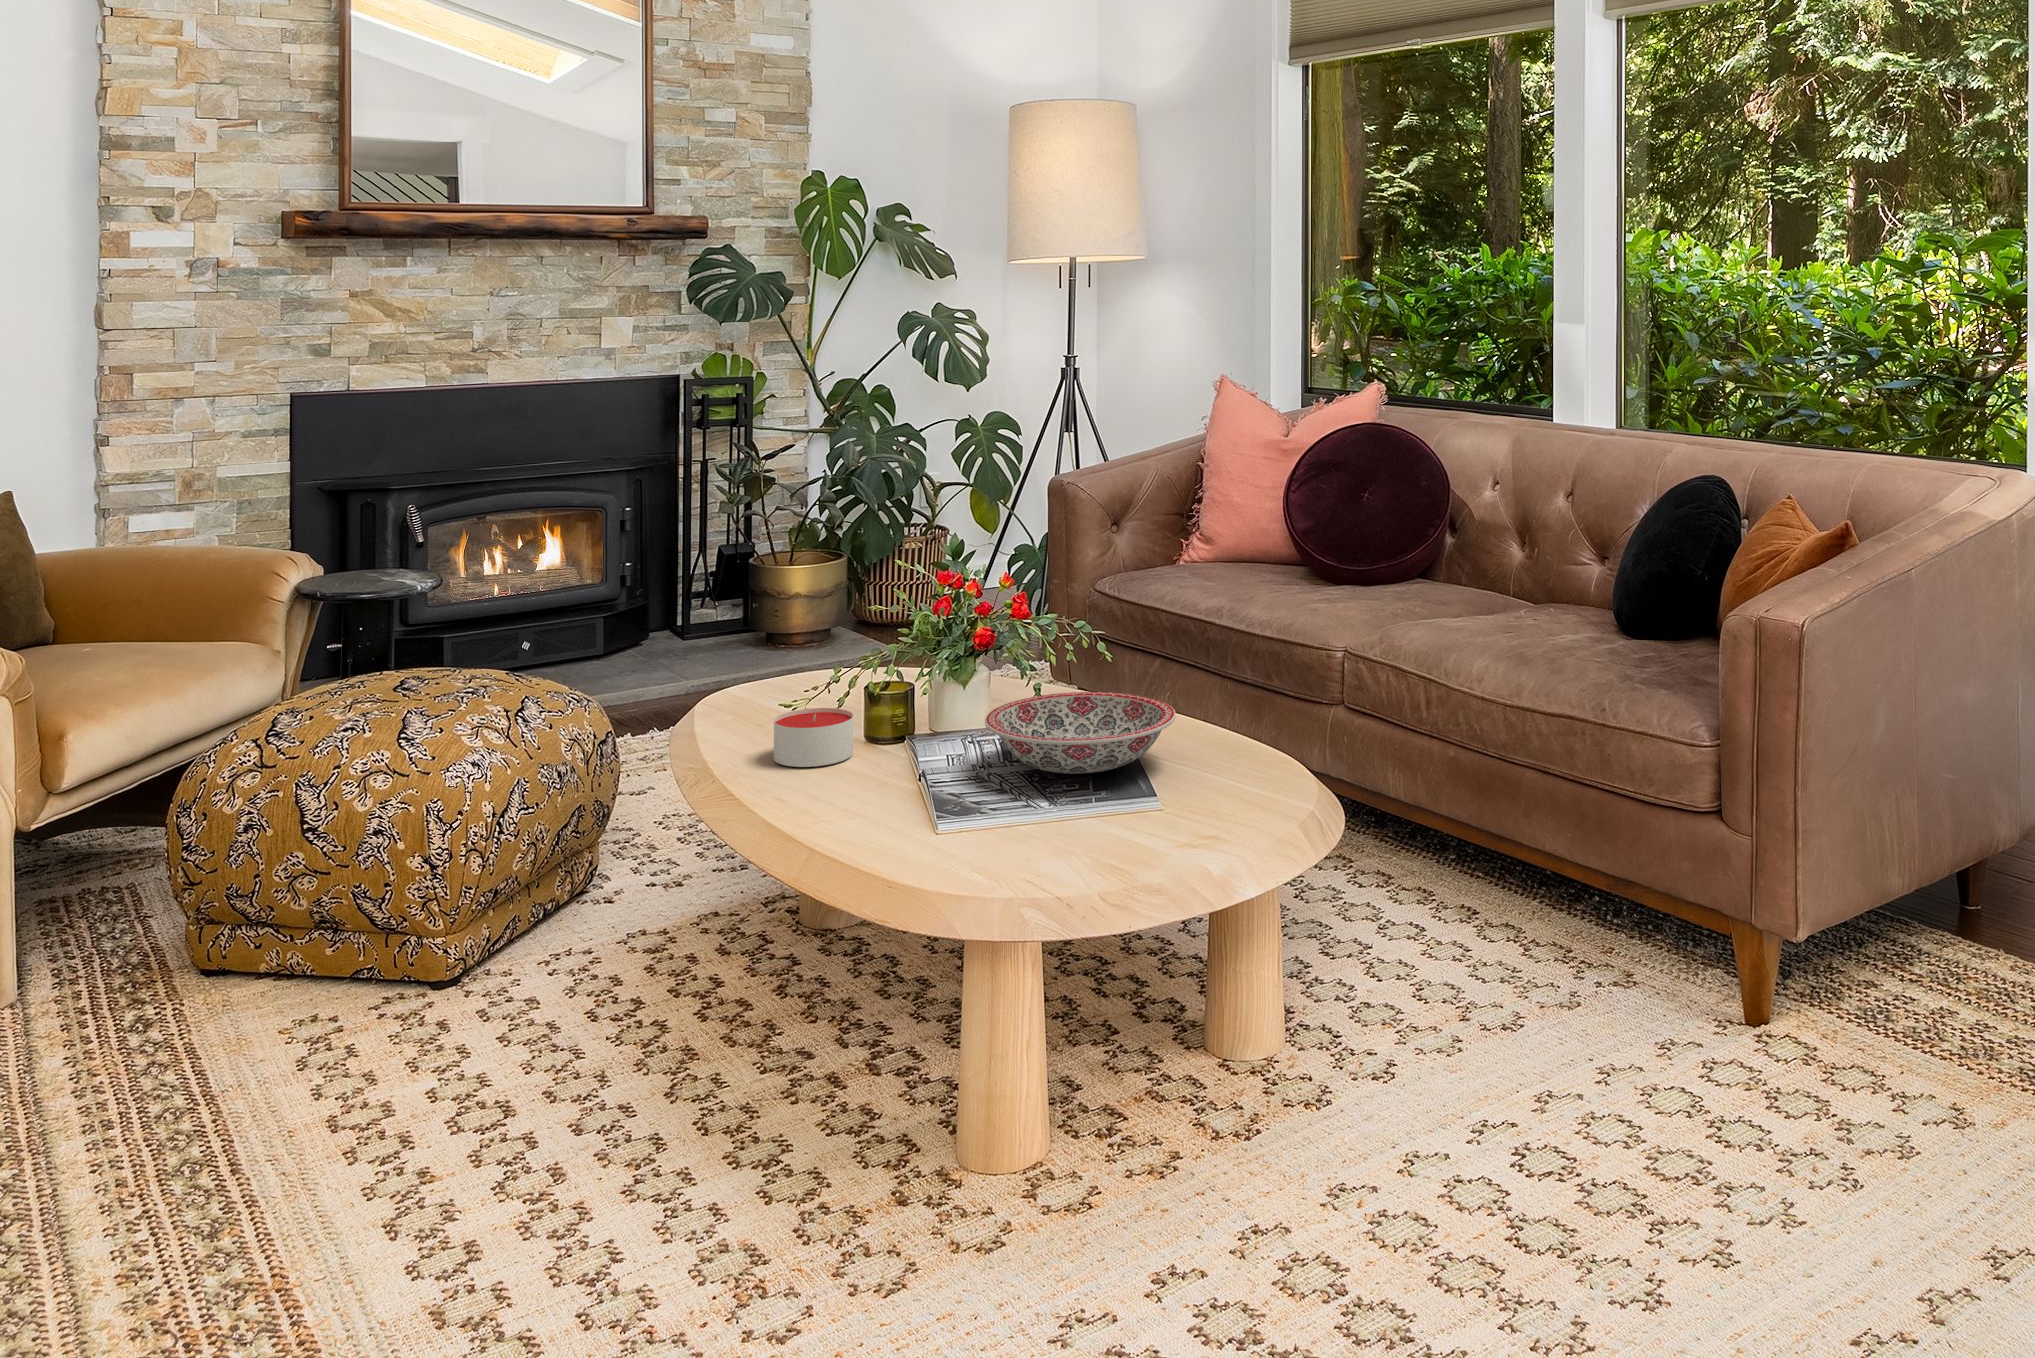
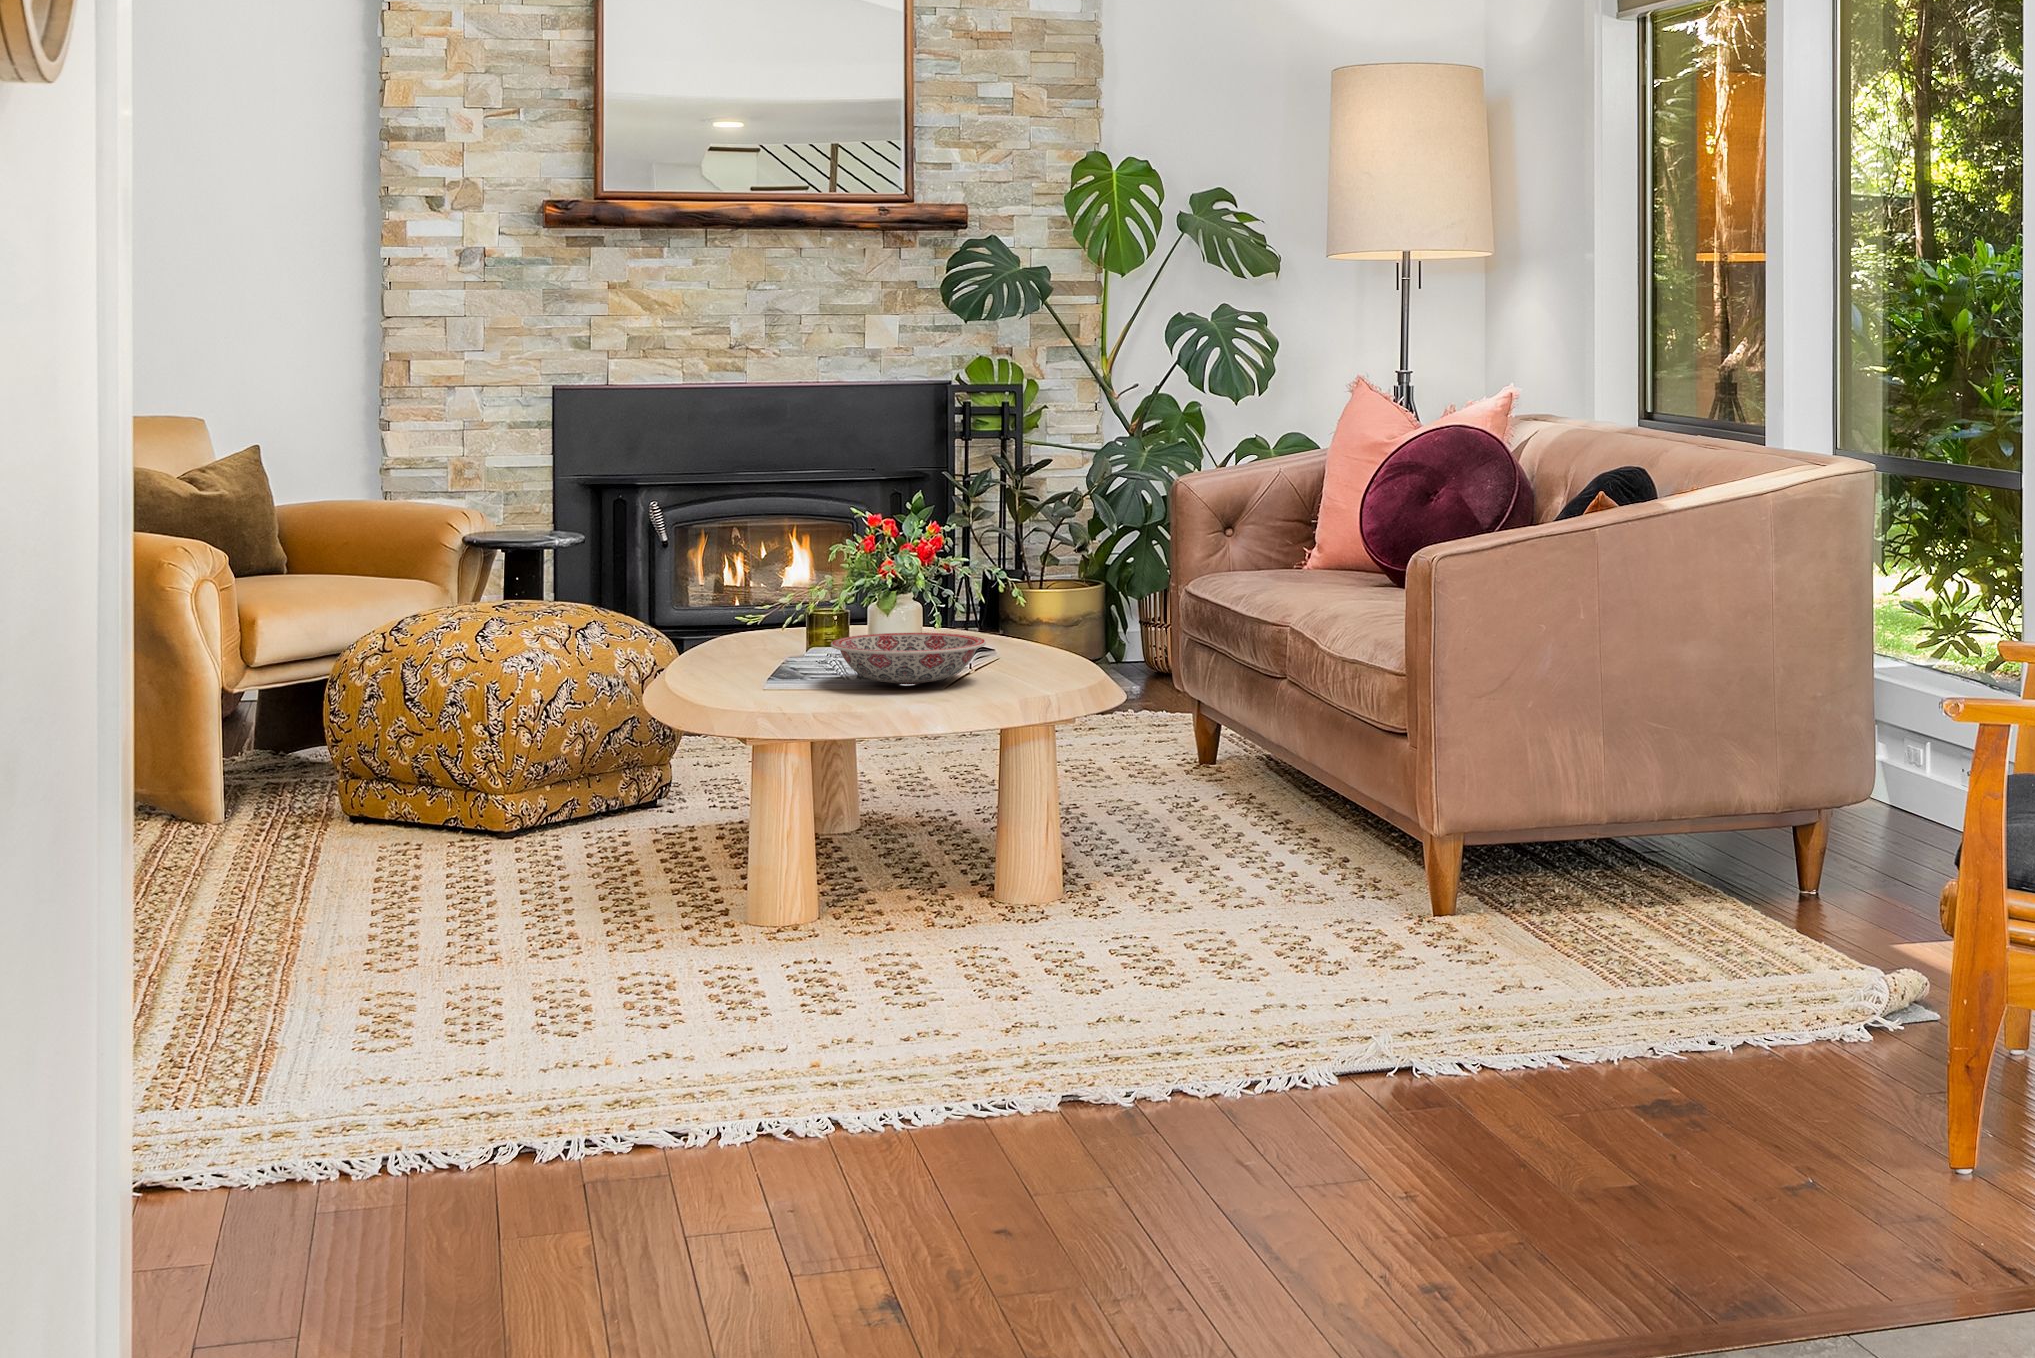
candle: present [774,708,853,767] -> none [706,633,769,670]

